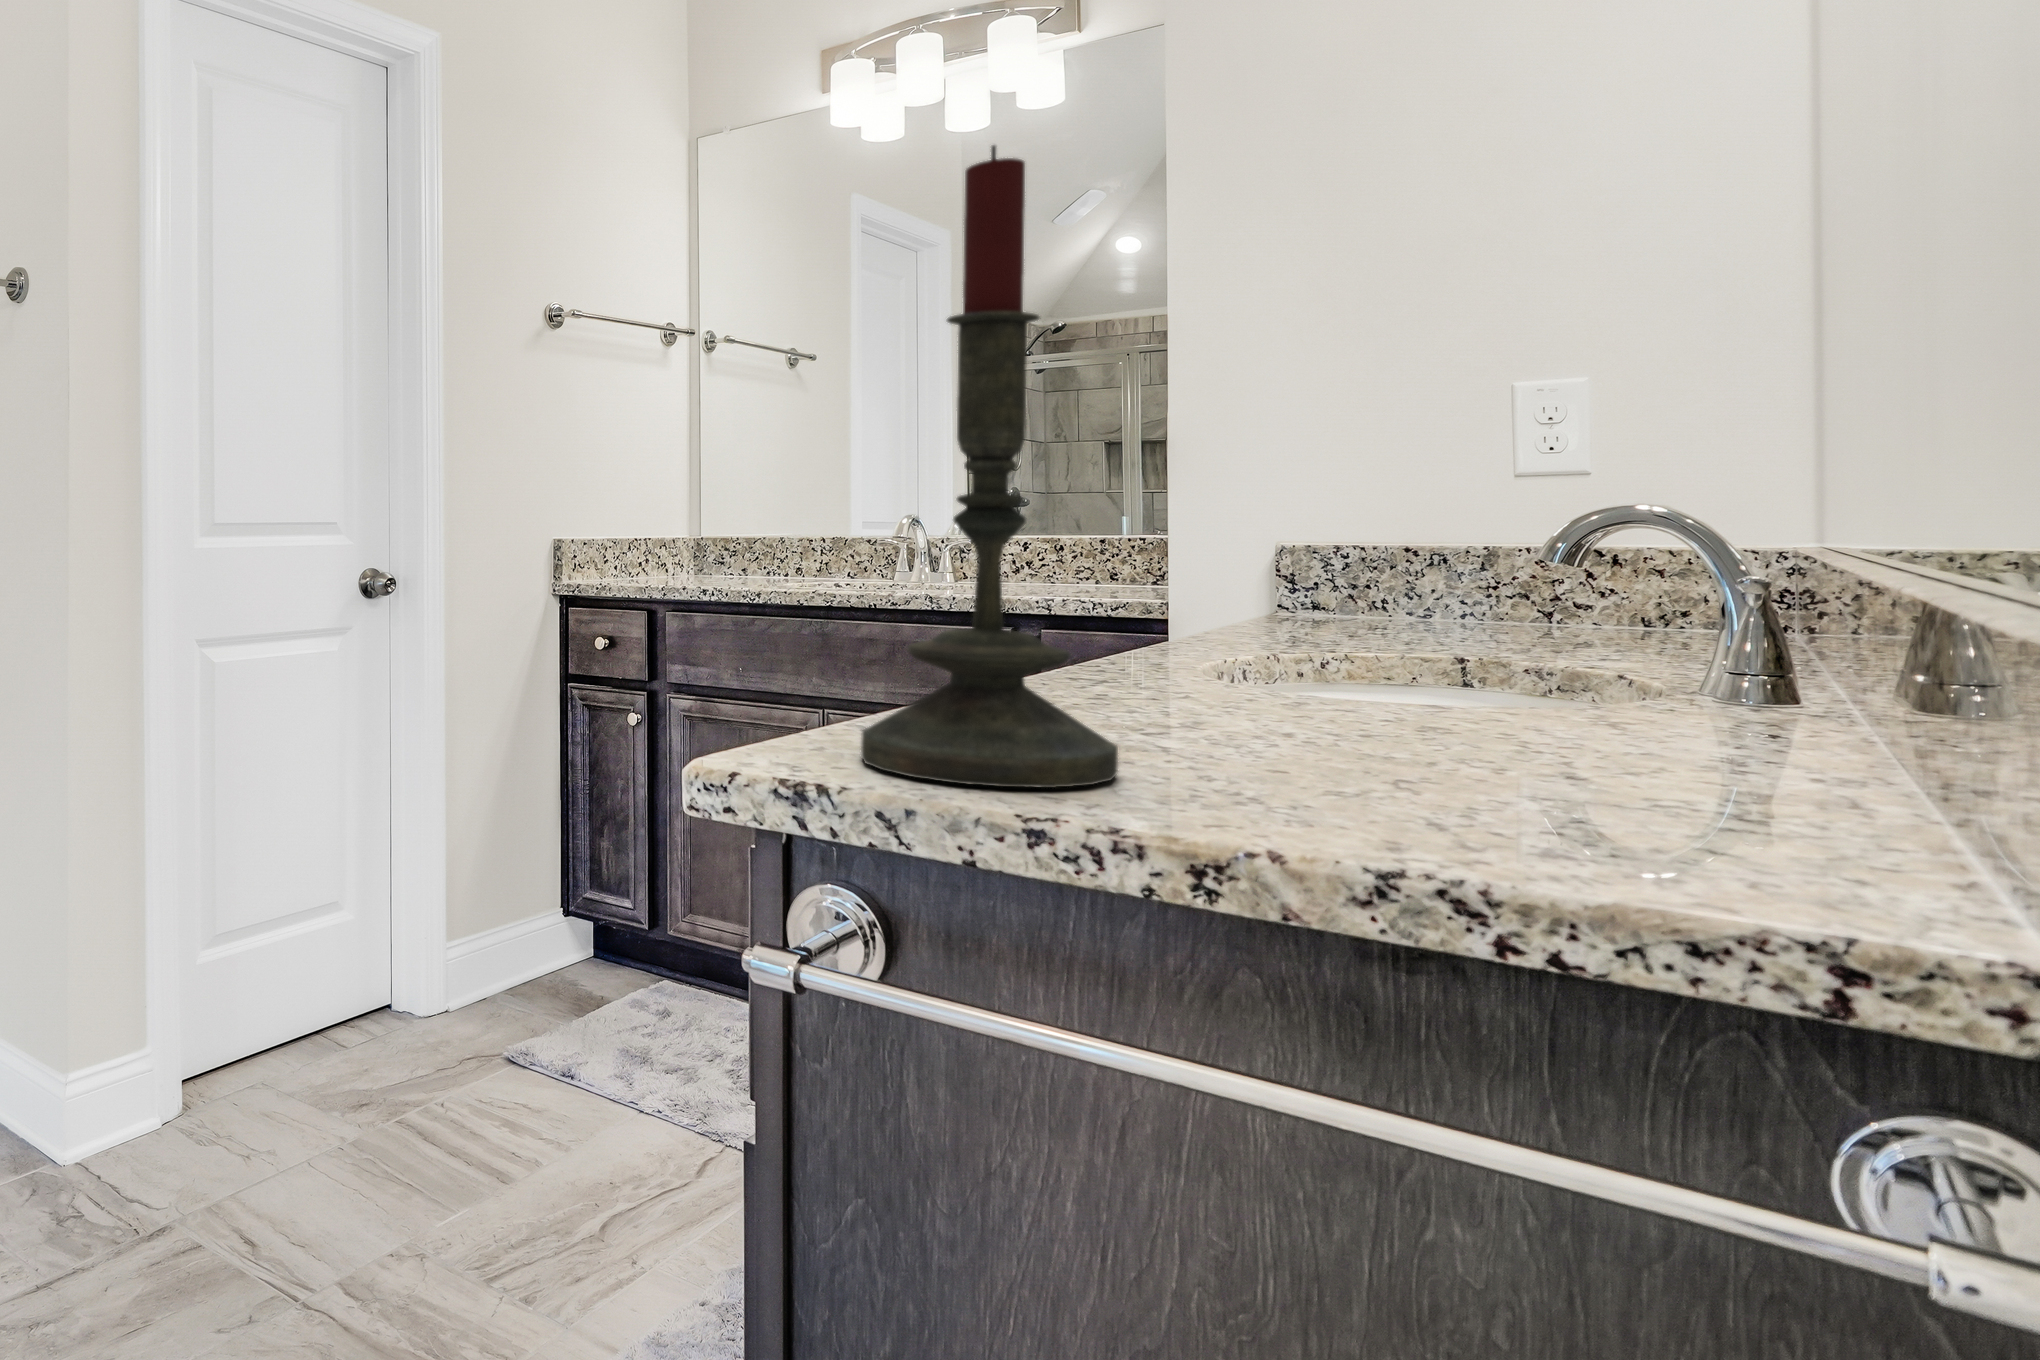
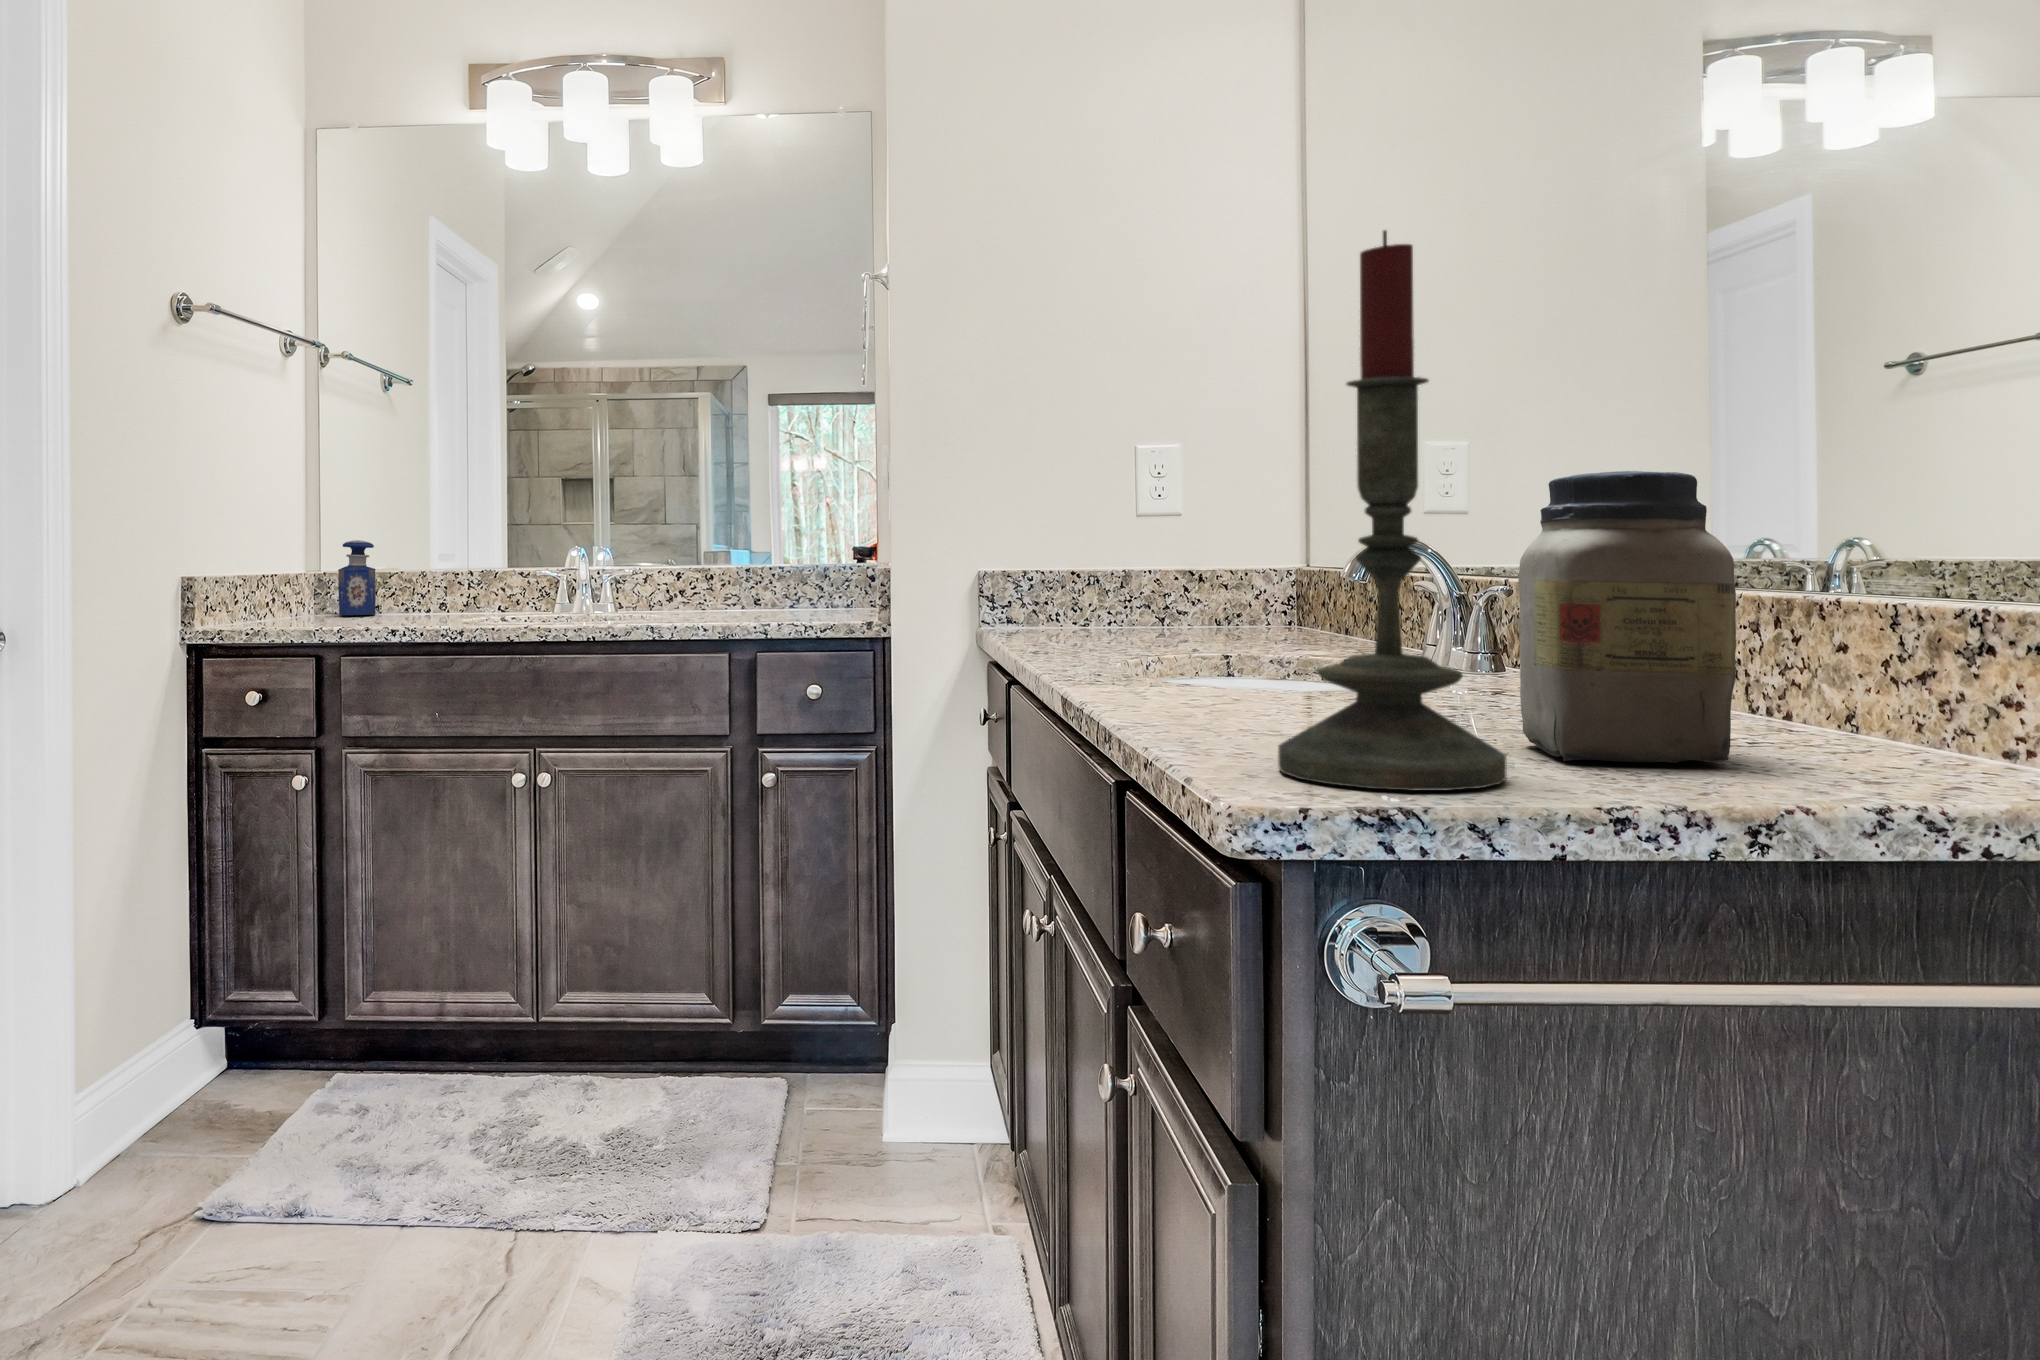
jar: none [1267,414,1568,811] -> present [1518,471,1736,763]
perfume bottle: none [699,507,734,574] -> present [338,540,376,615]

